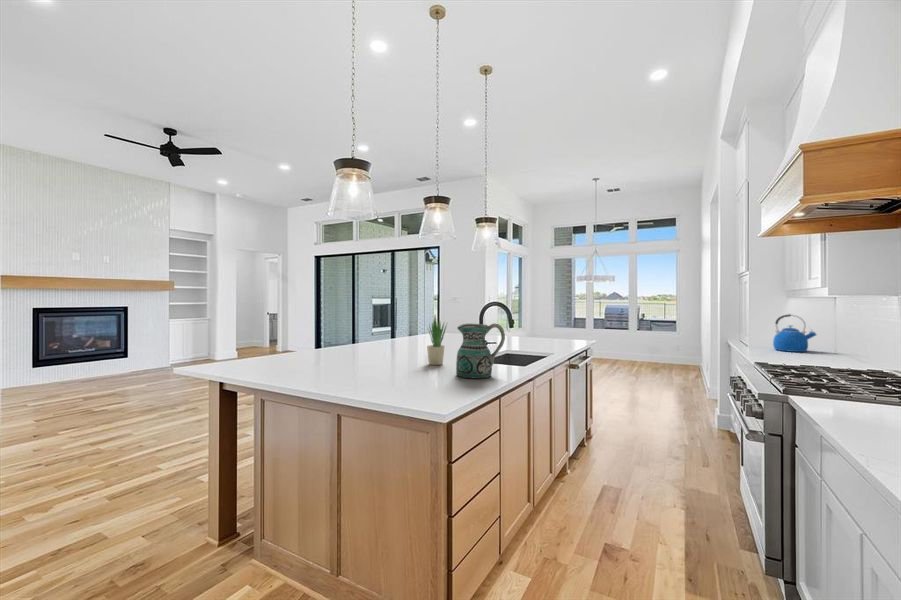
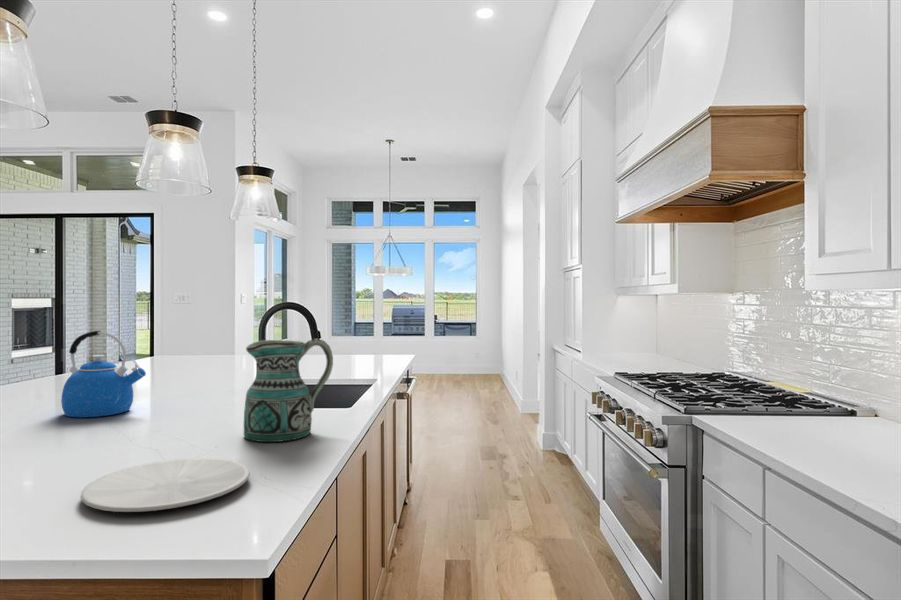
kettle: present [773,314,816,352] -> present [61,331,146,417]
potted plant: present [427,315,446,365] -> none [171,324,213,421]
plate: none [378,379,448,397] -> present [81,458,250,512]

